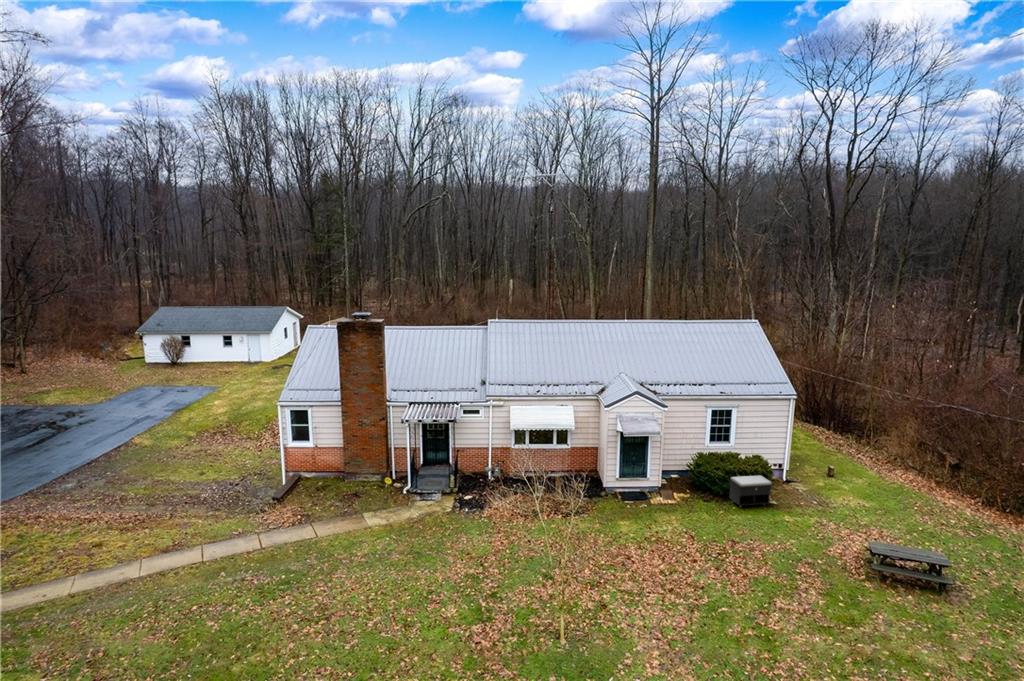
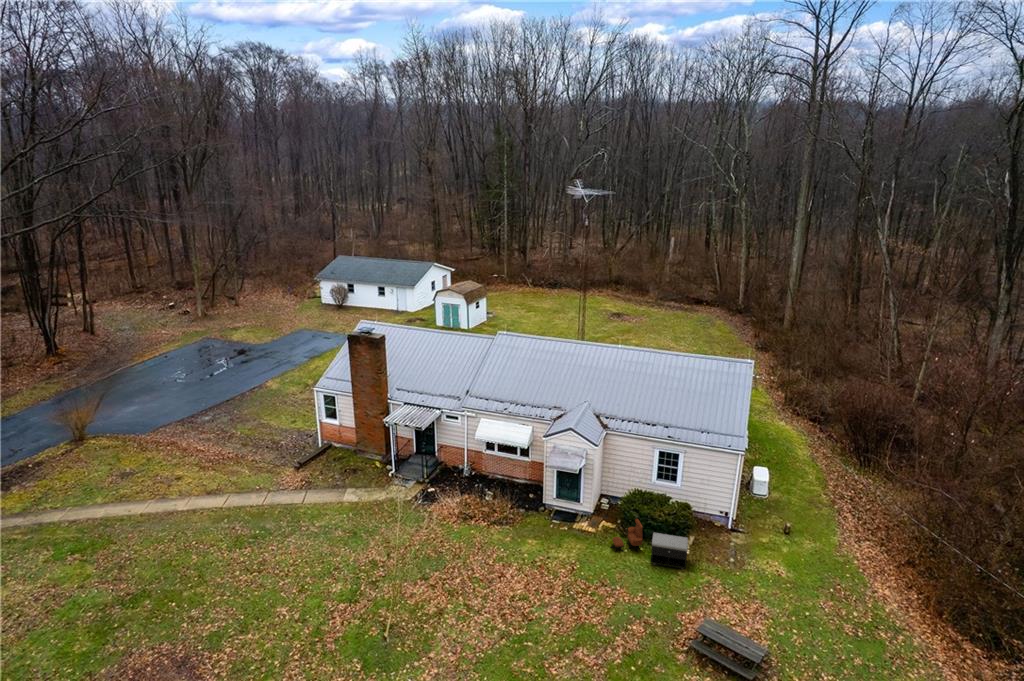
lounge chair: none [691,470,721,506] -> present [611,519,643,551]

